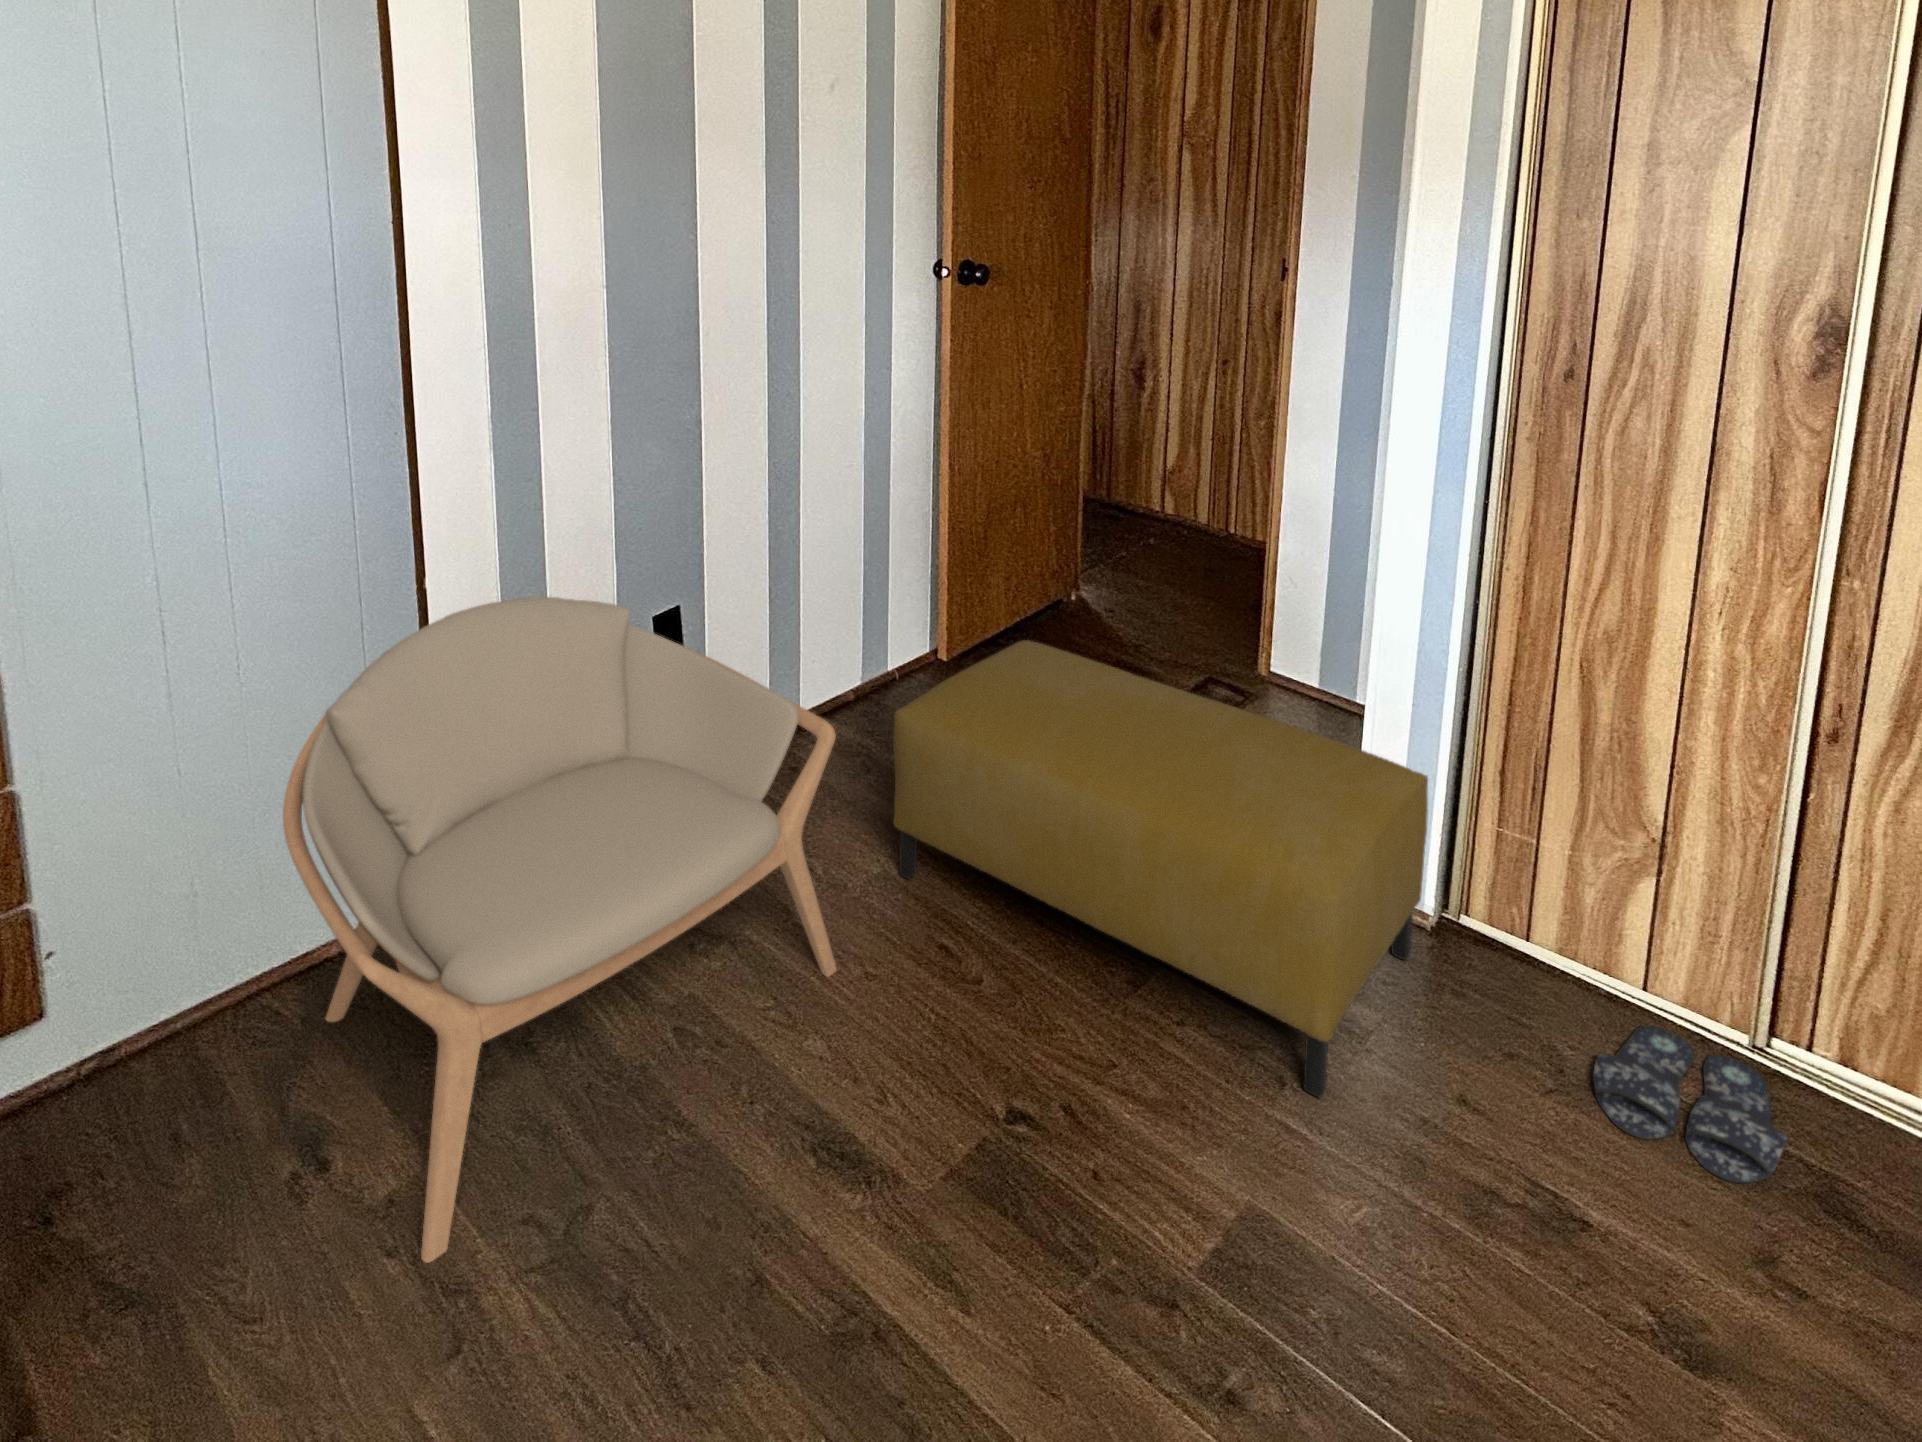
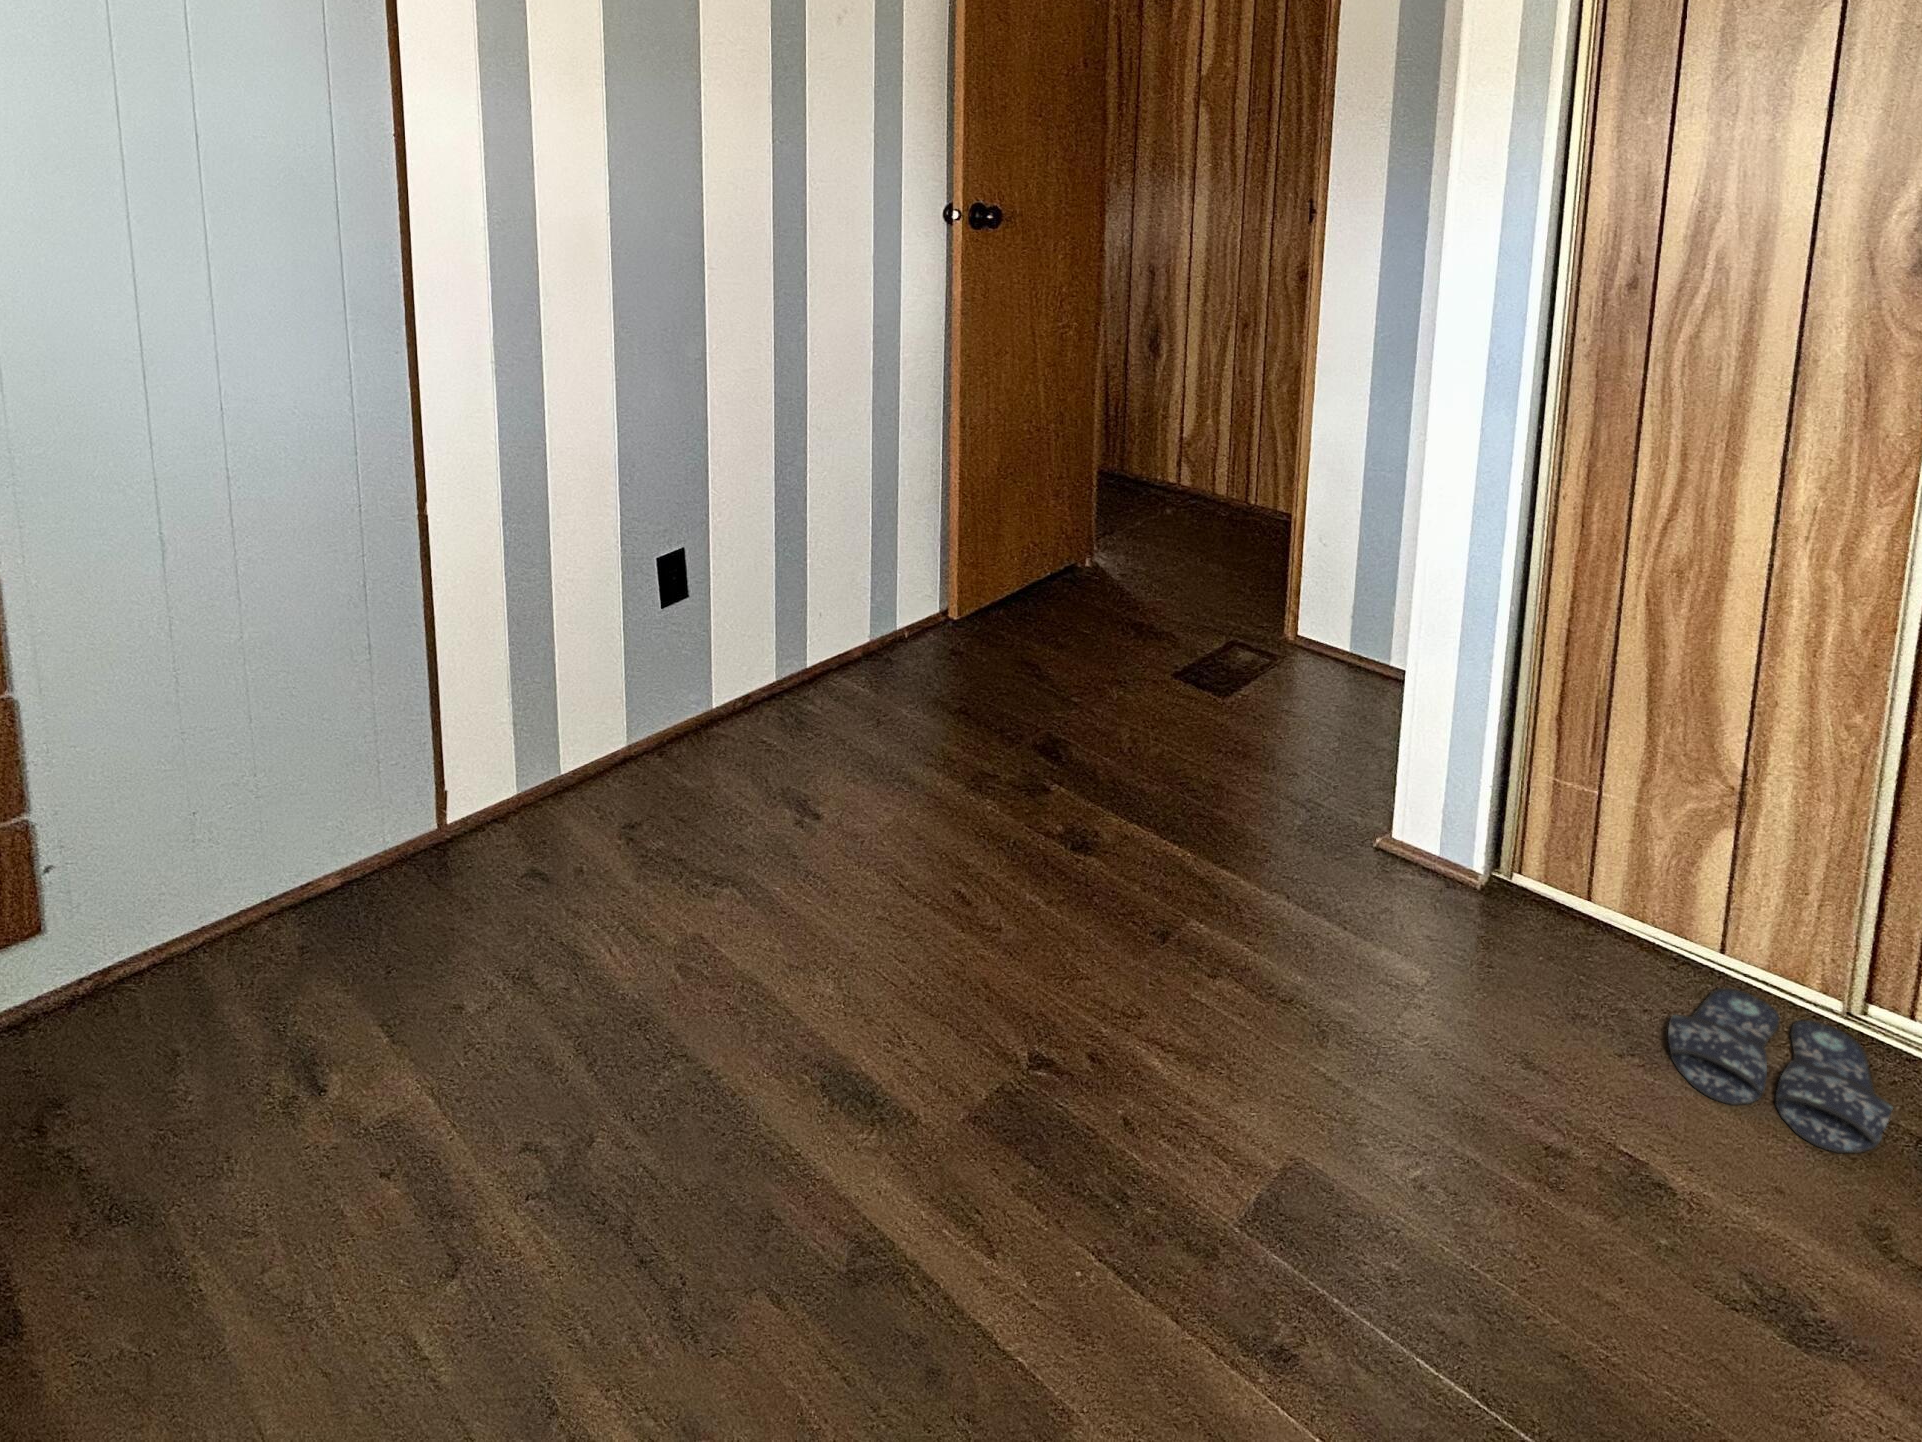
armchair: present [283,596,837,1263] -> none [280,523,847,1185]
ottoman: present [893,640,1428,1097] -> none [904,585,1478,1051]

